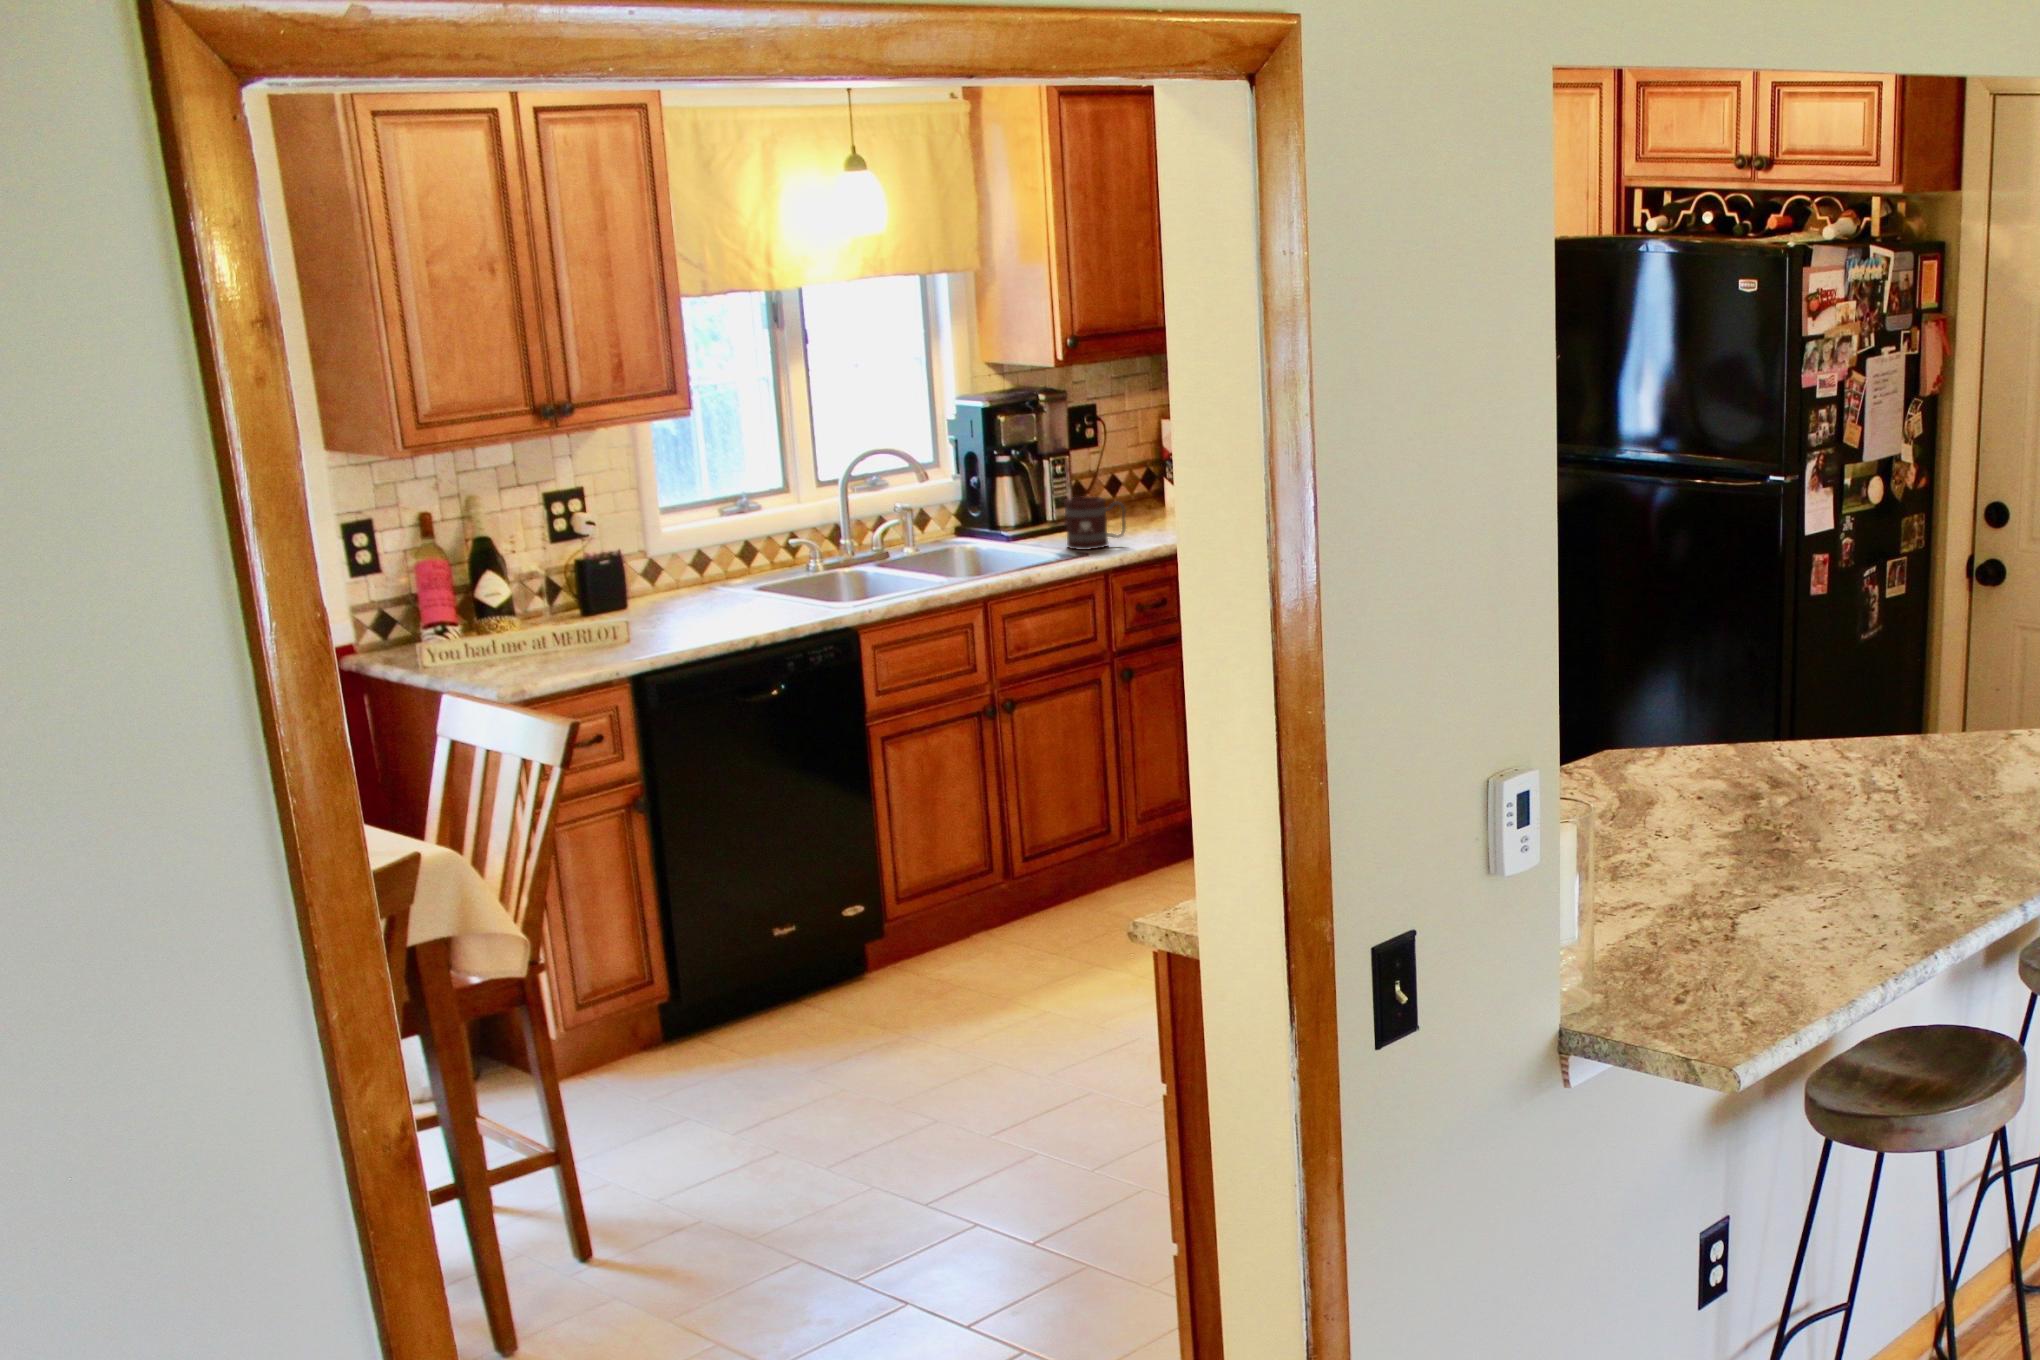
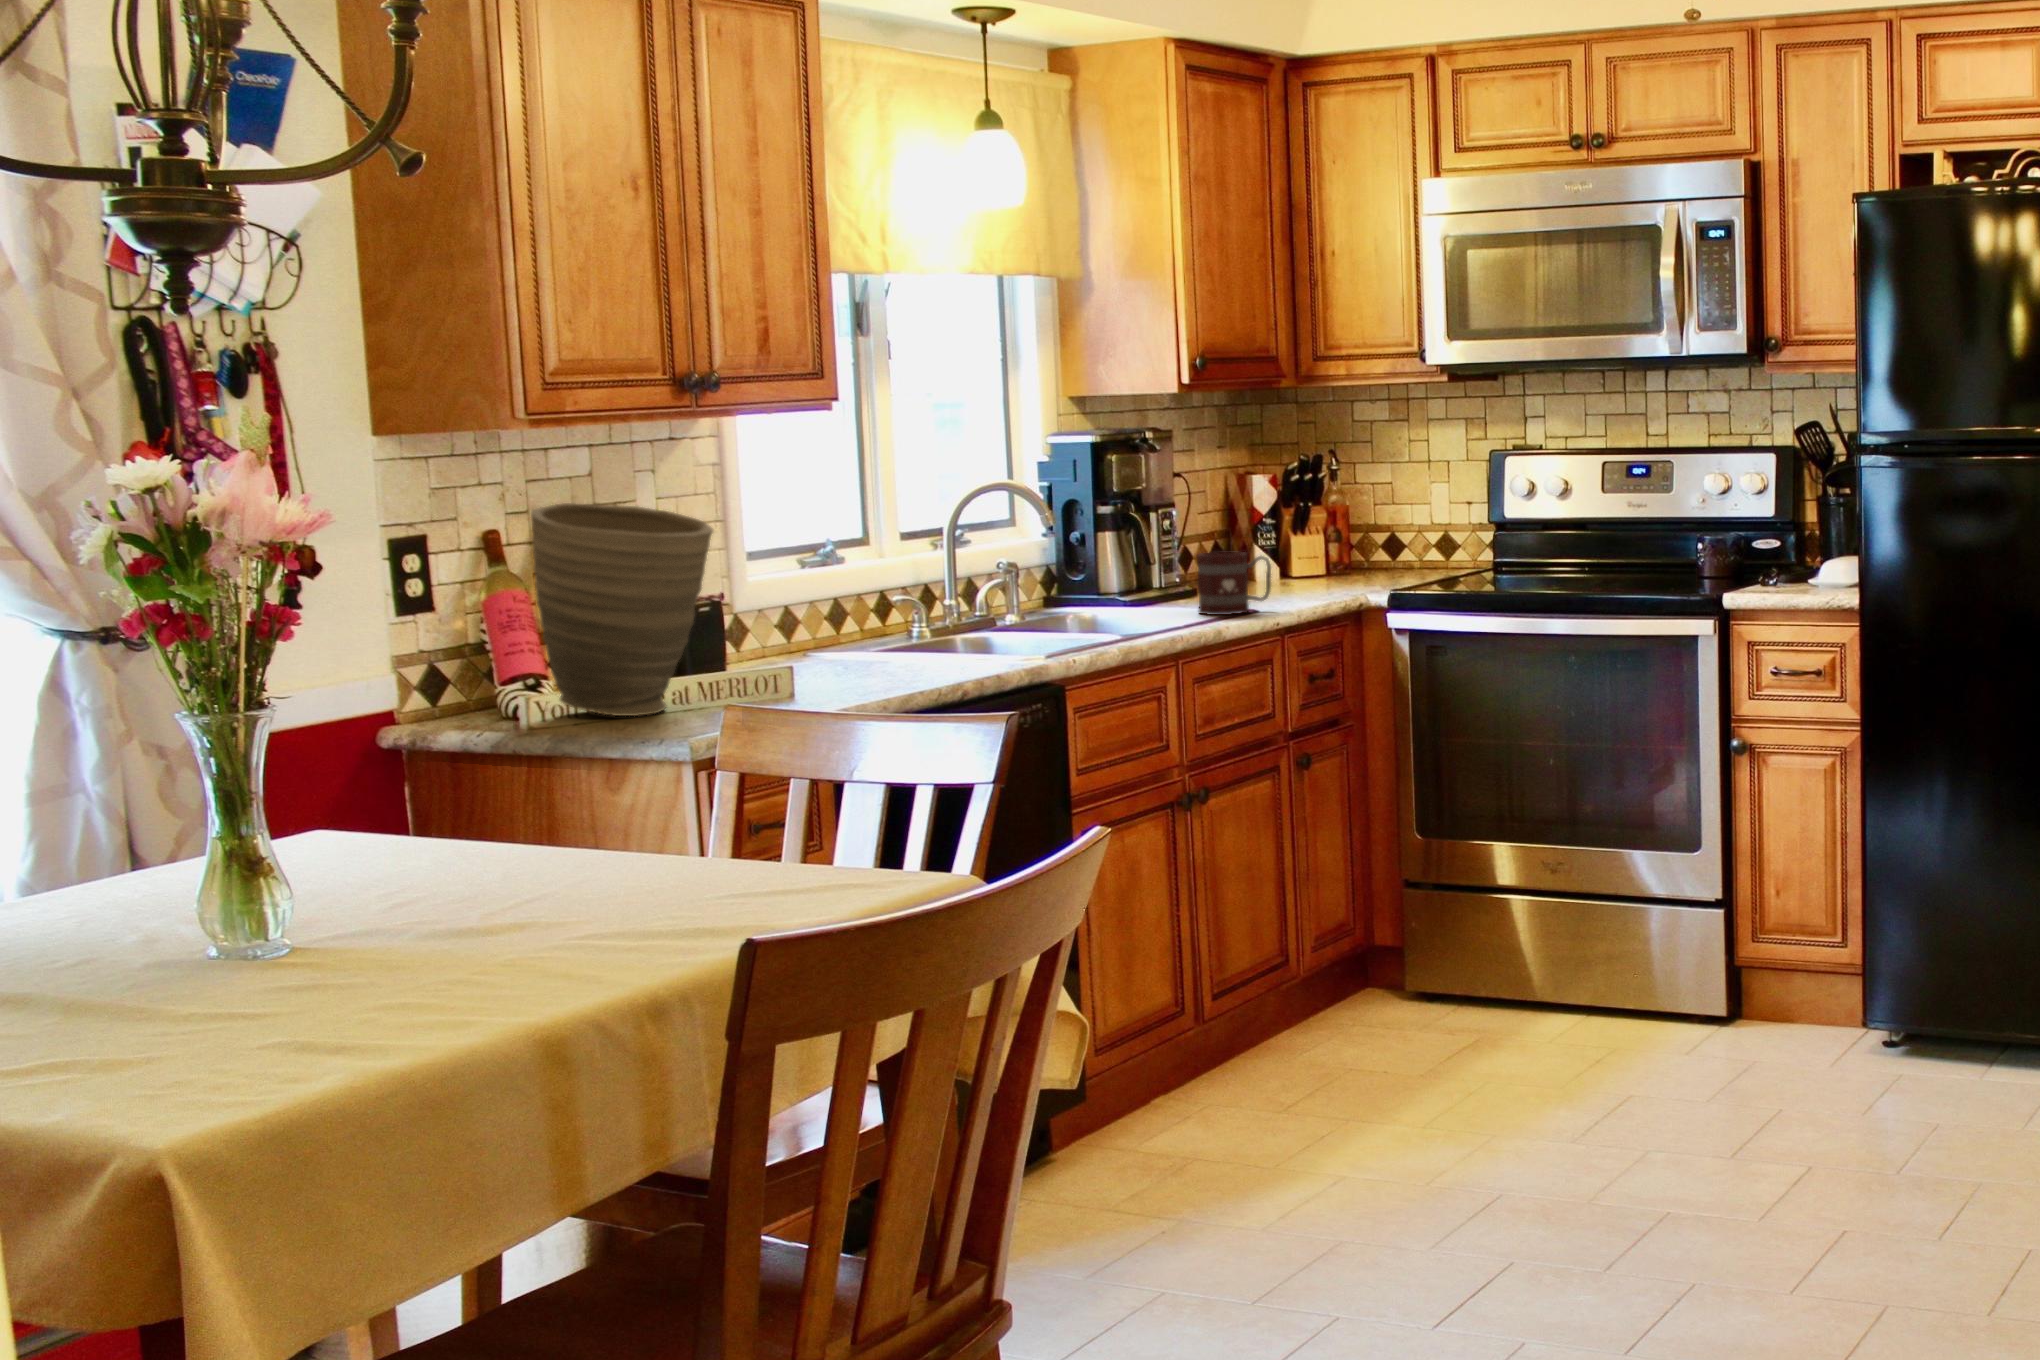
vase: none [430,498,558,651] -> present [531,503,713,716]

